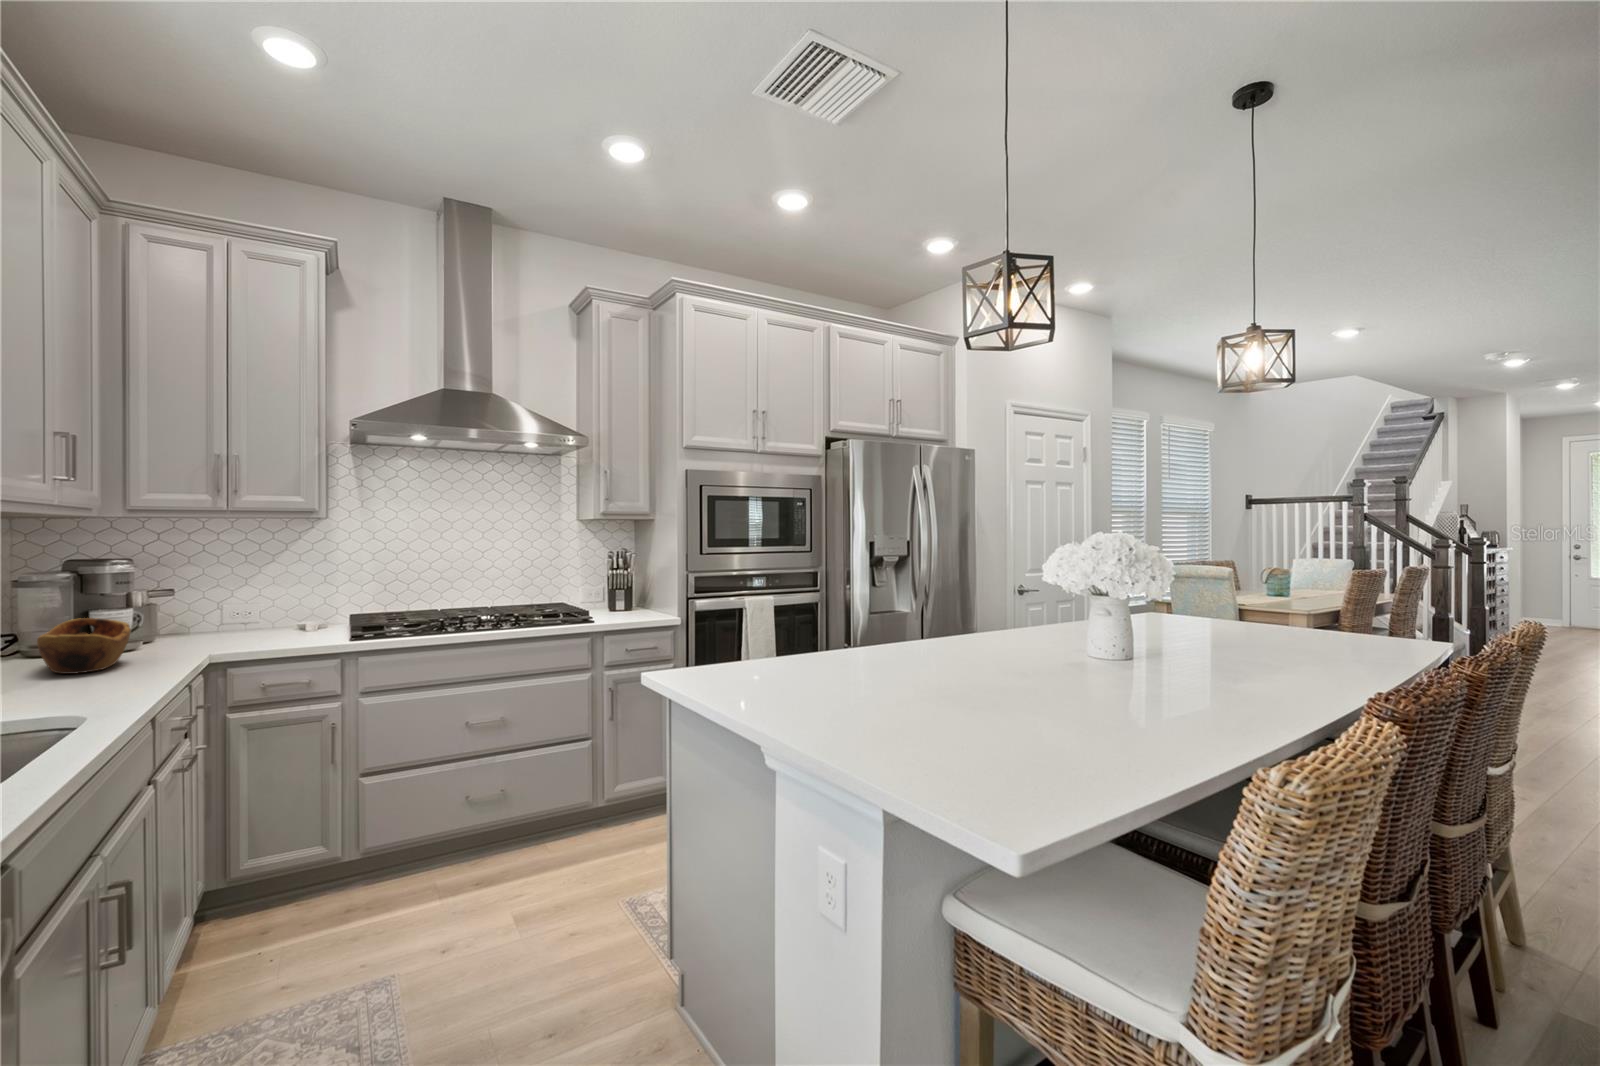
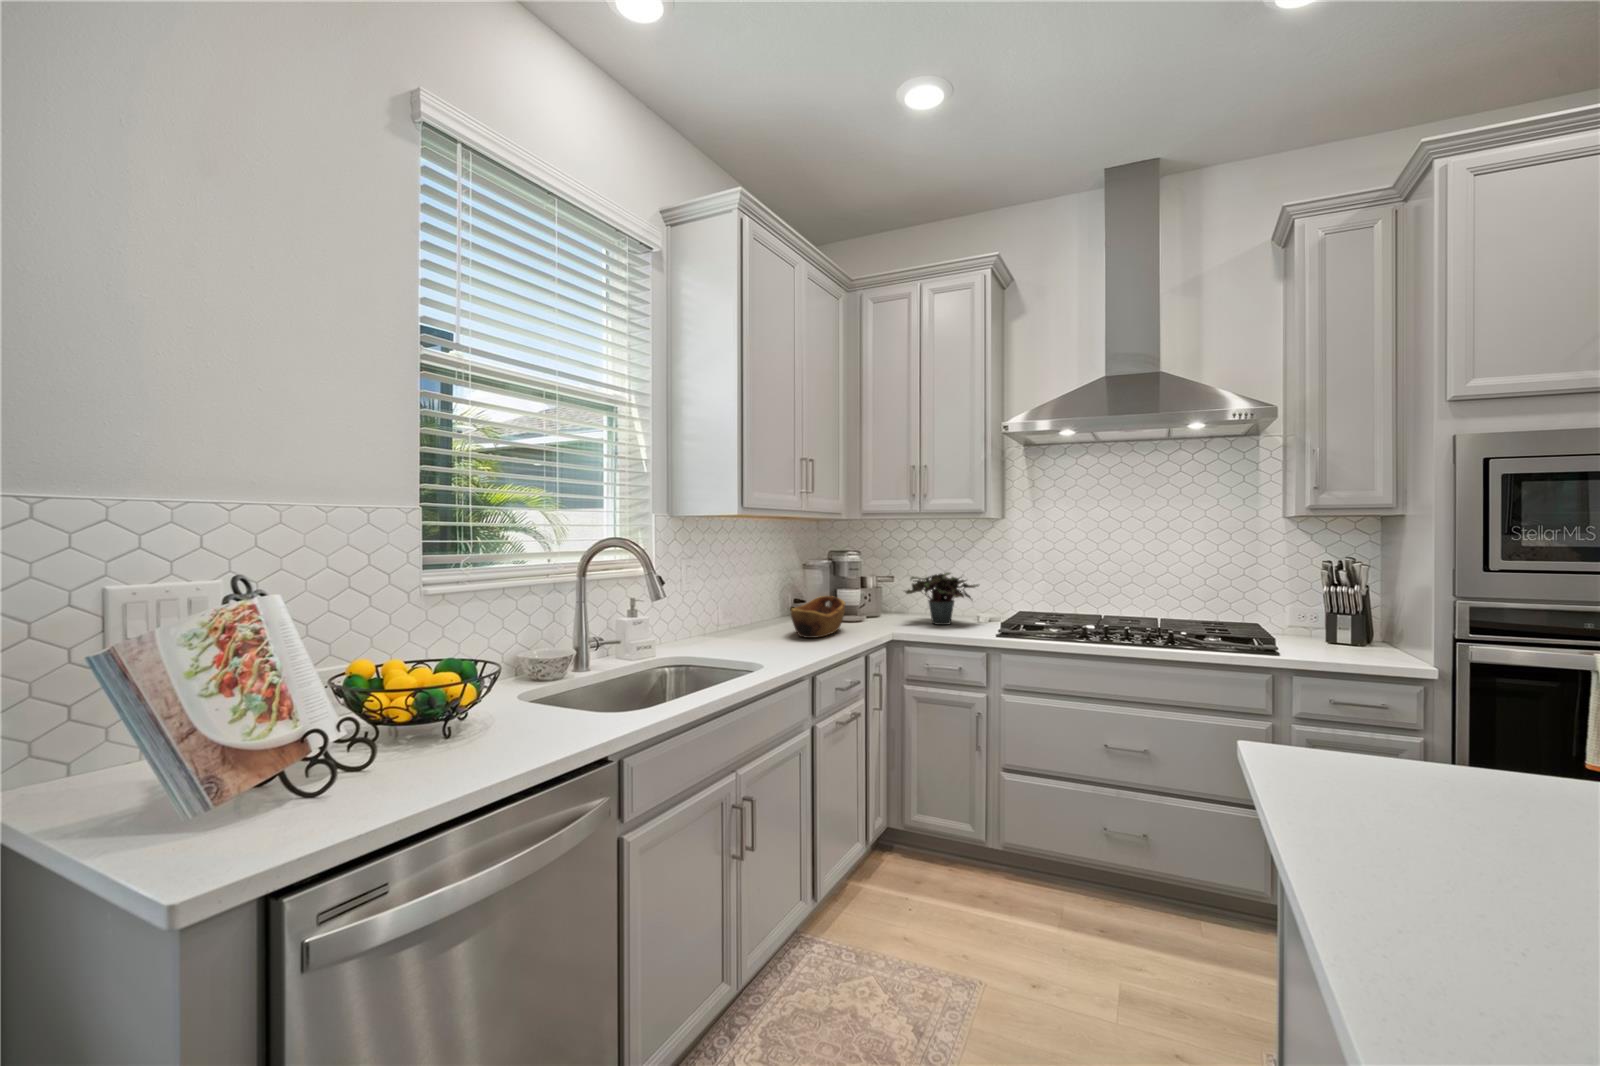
potted plant: none [206,579,310,641] -> present [904,572,978,625]

